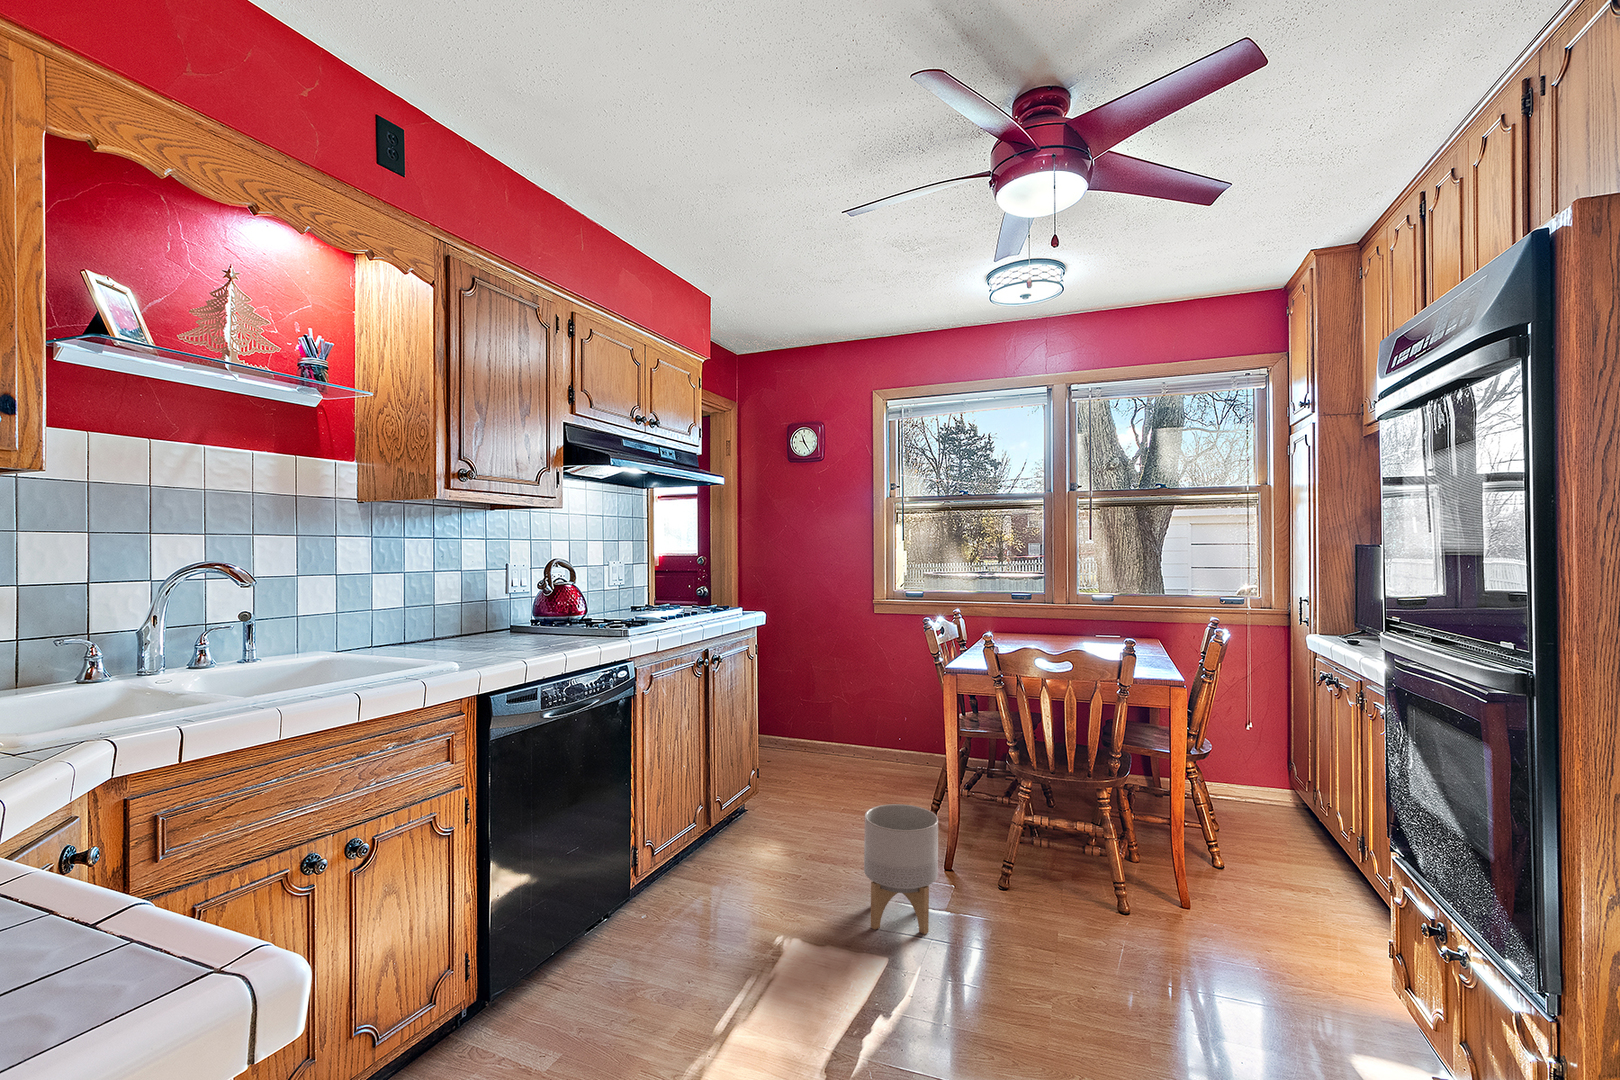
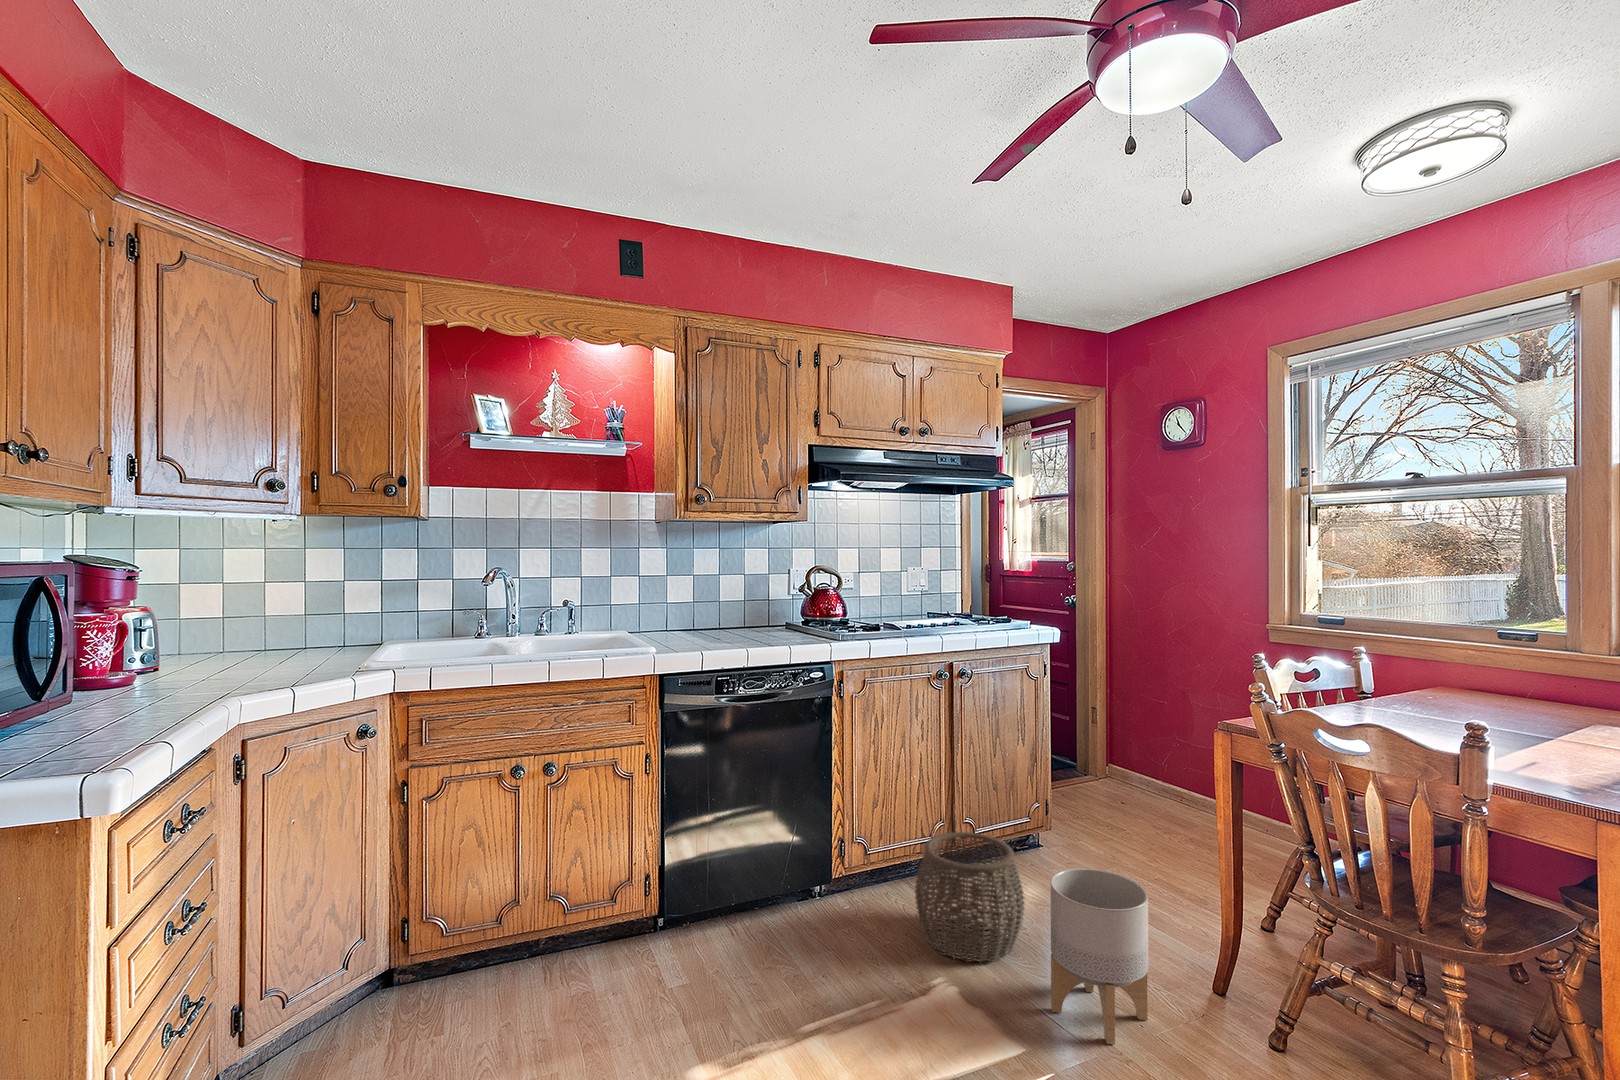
woven basket: none [718,806,818,924] -> present [915,832,1025,963]

